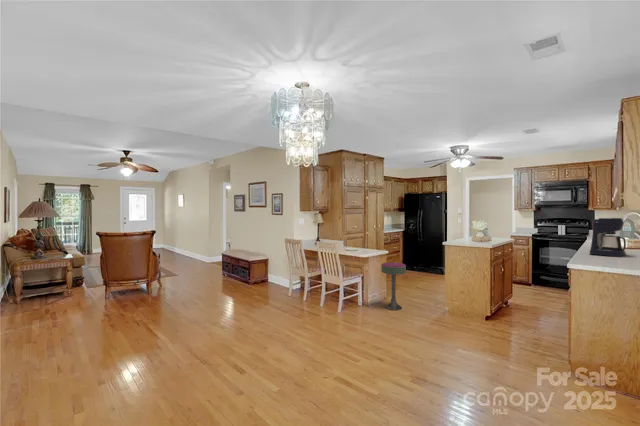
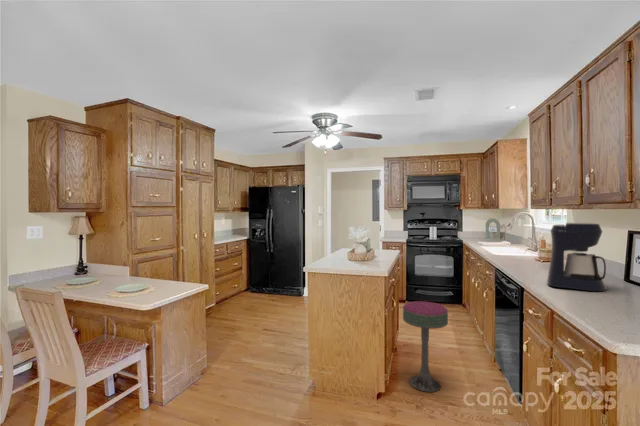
bar stool: present [381,262,406,310] -> present [403,301,448,392]

